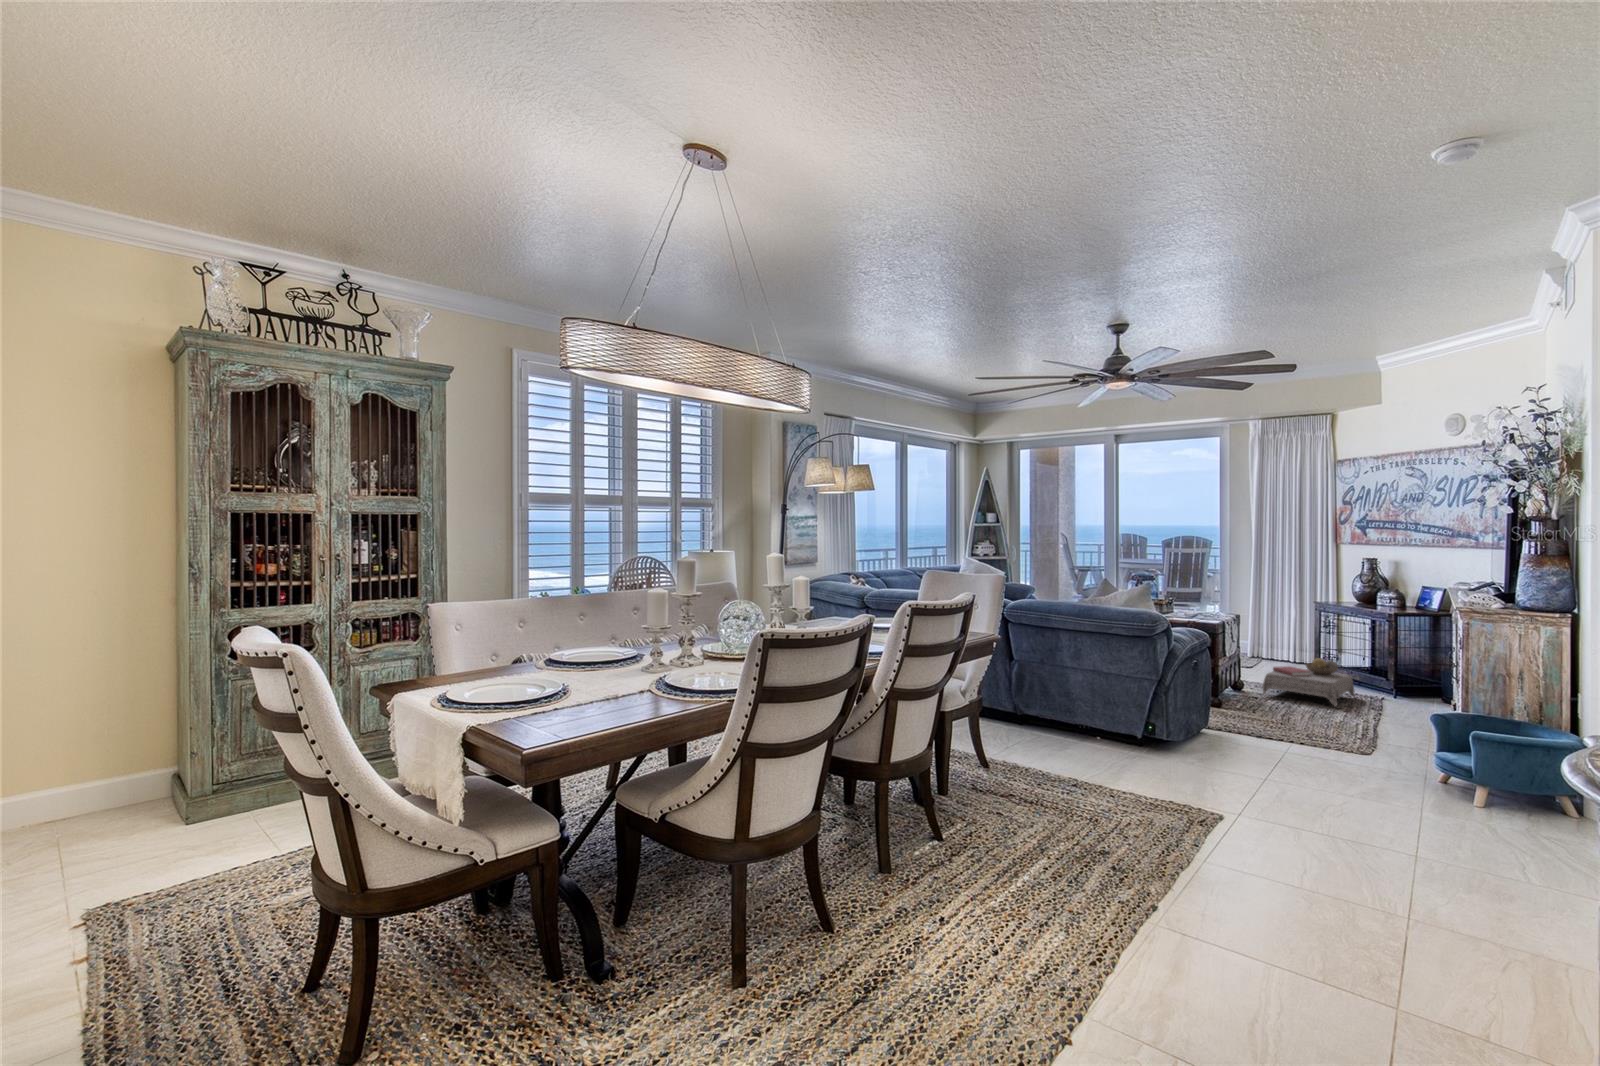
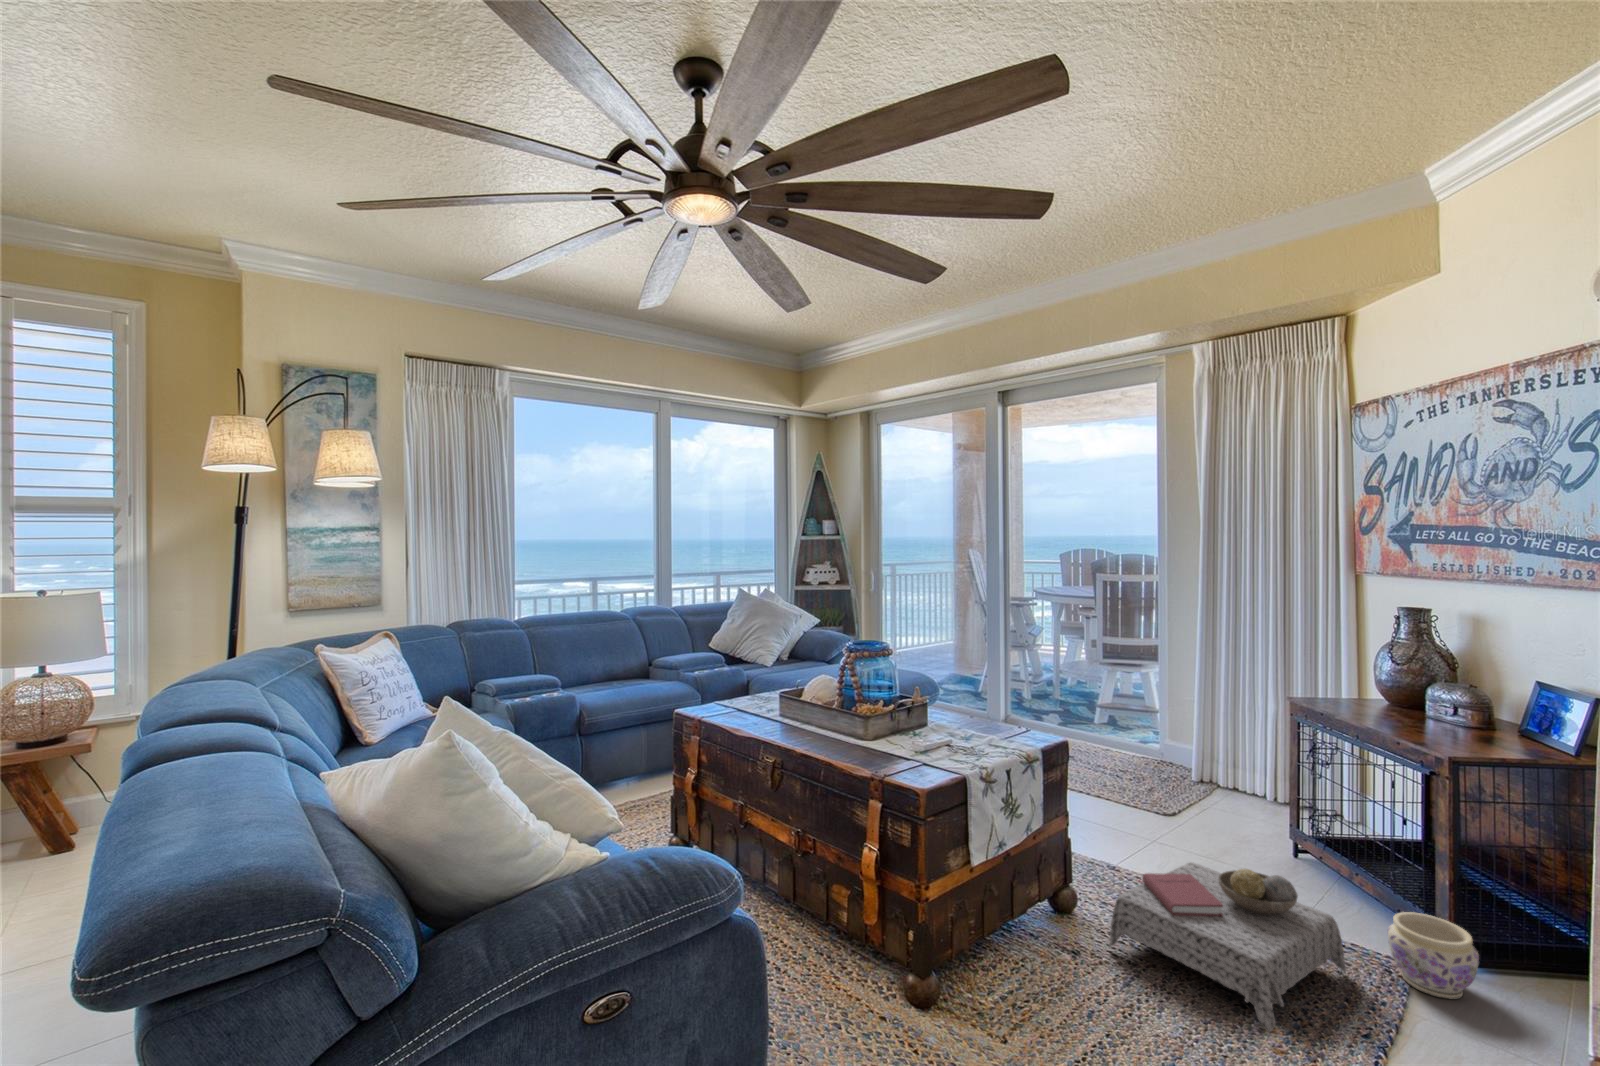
planter: none [1369,674,1403,700] -> present [1388,912,1479,999]

